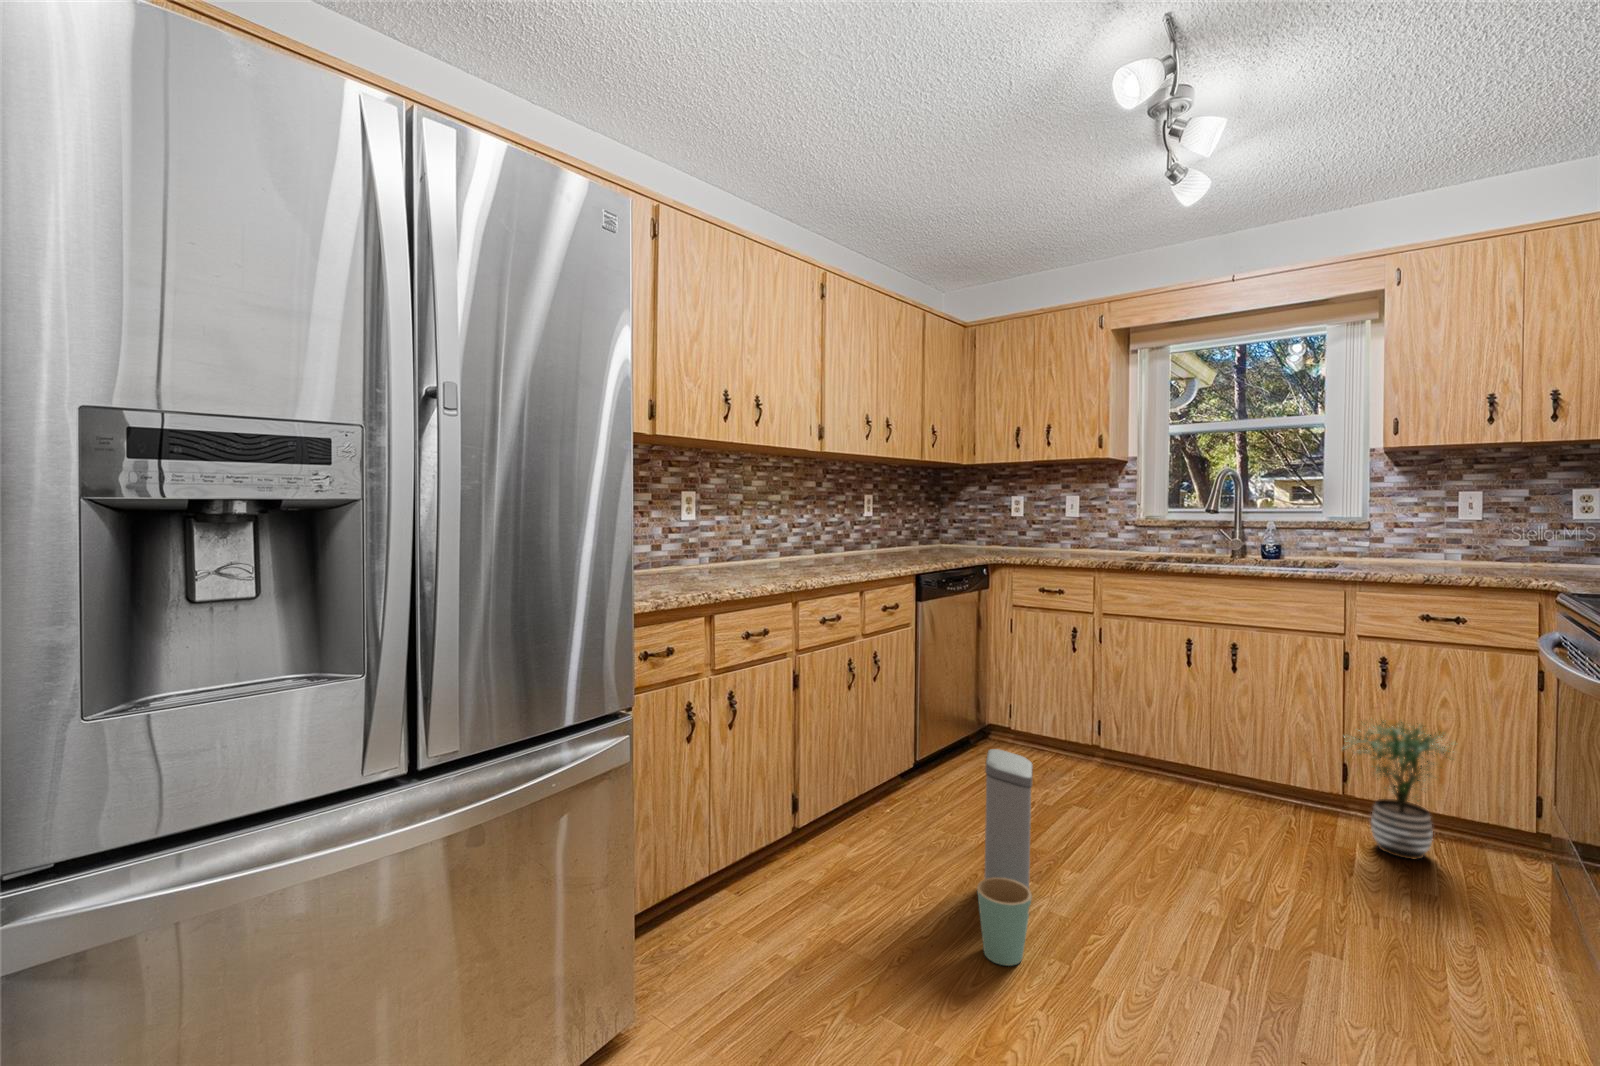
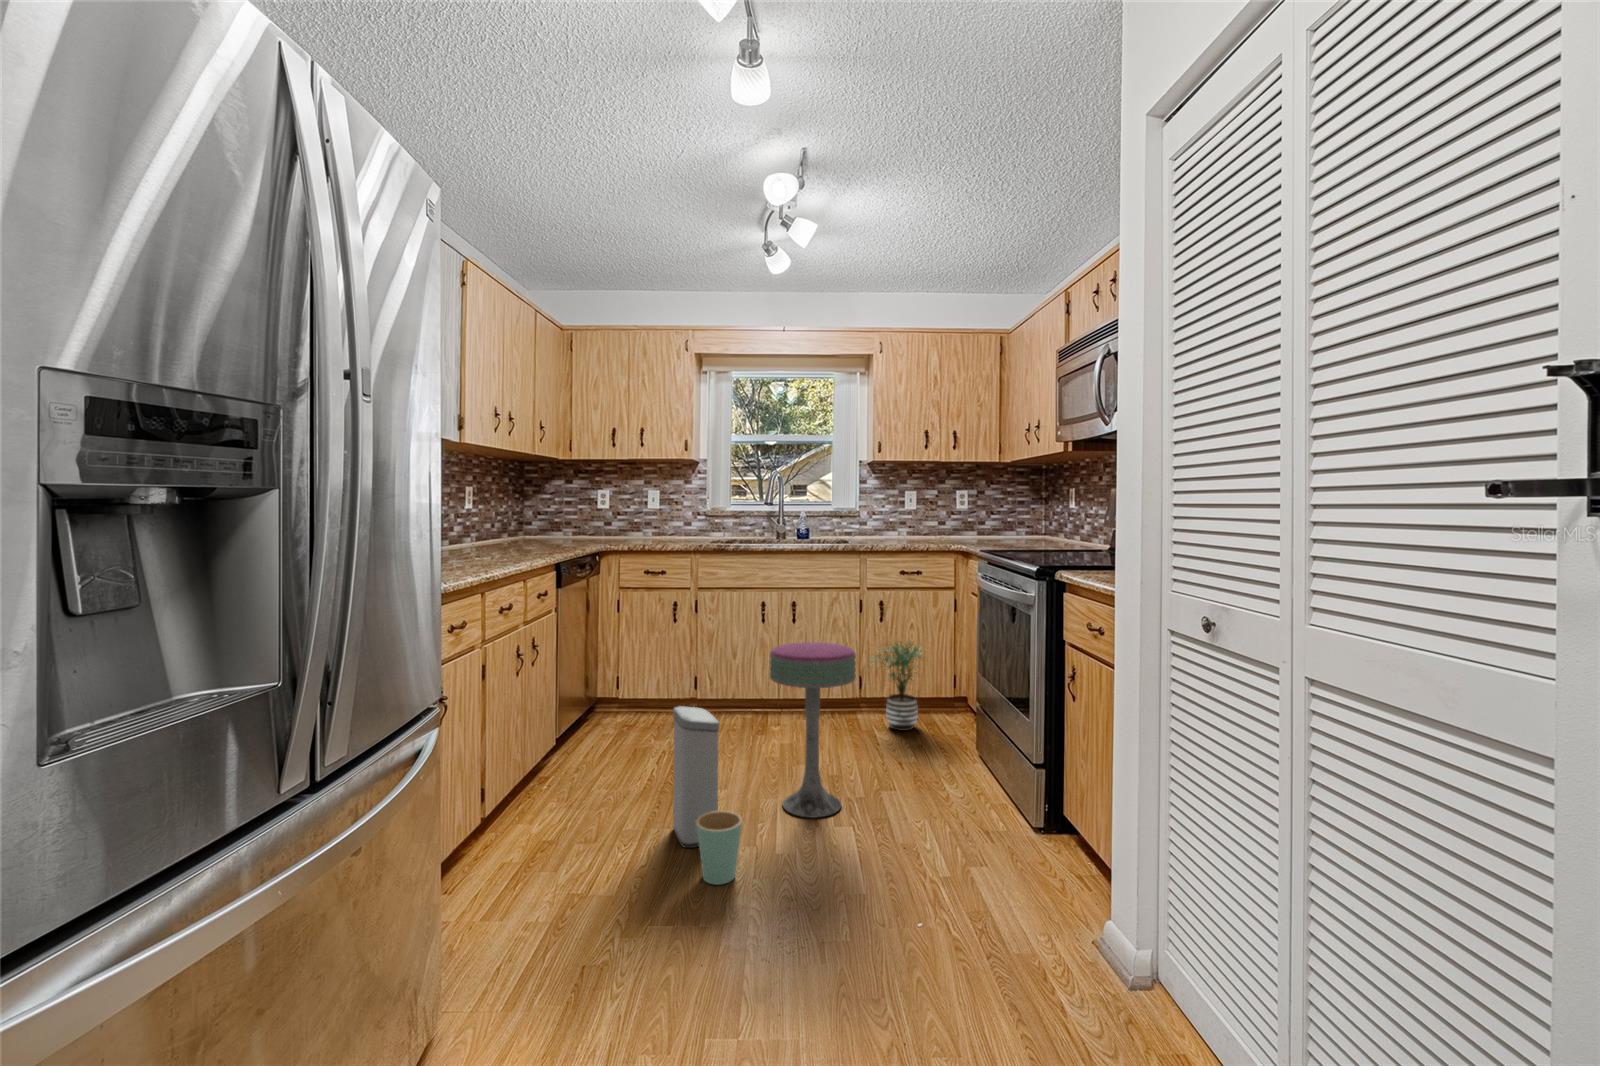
bar stool: none [1117,698,1245,936] -> present [770,642,856,818]

